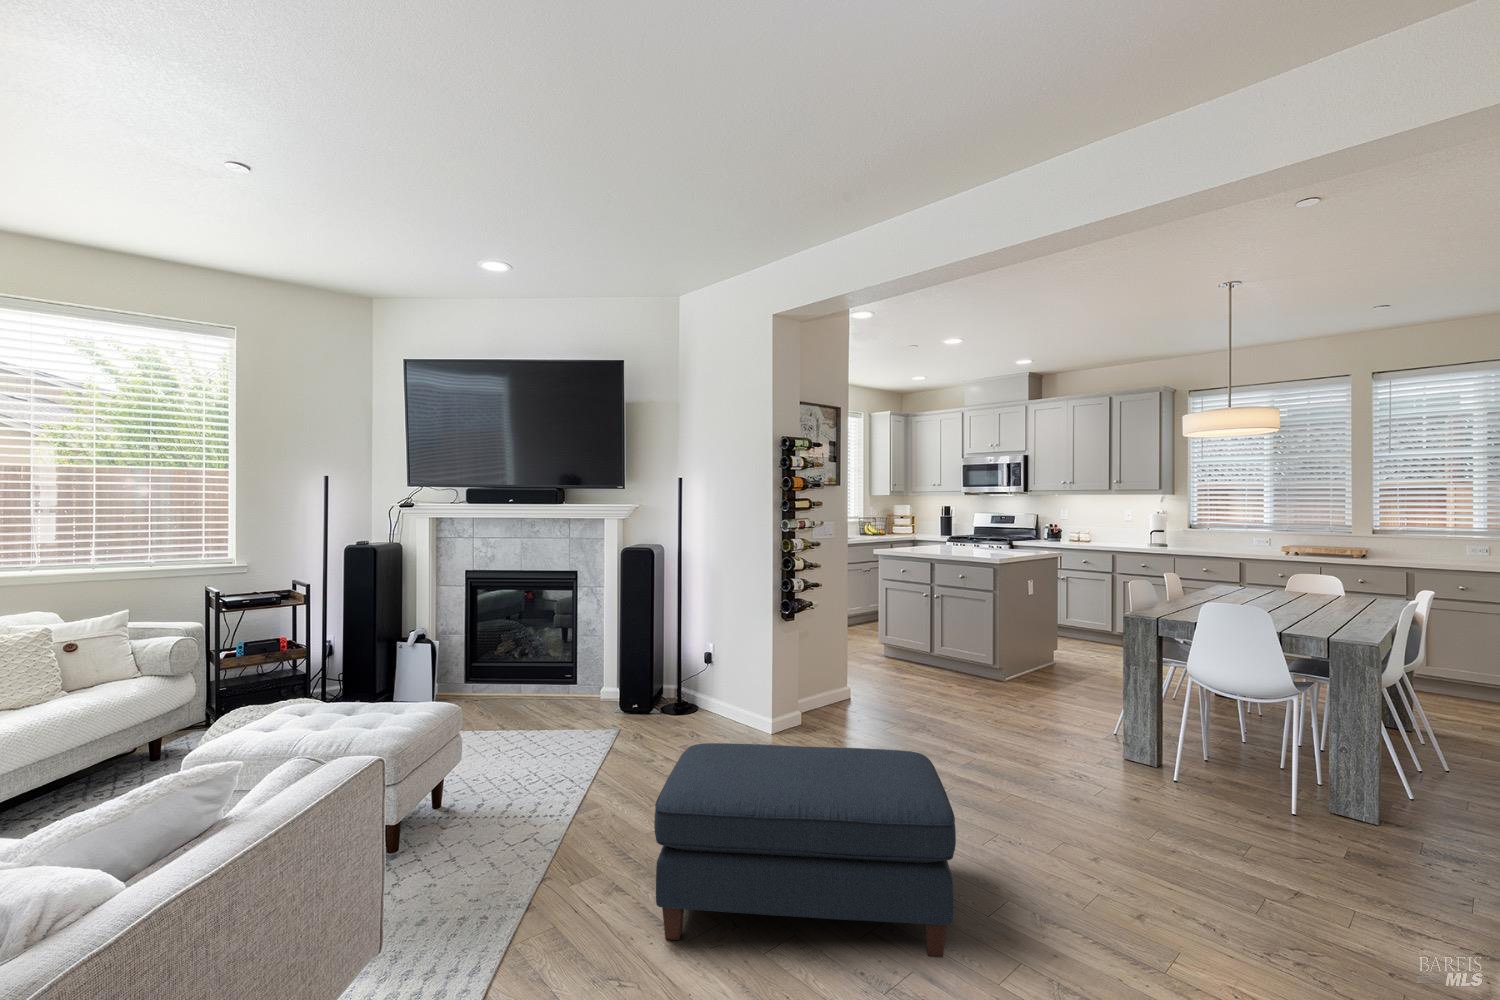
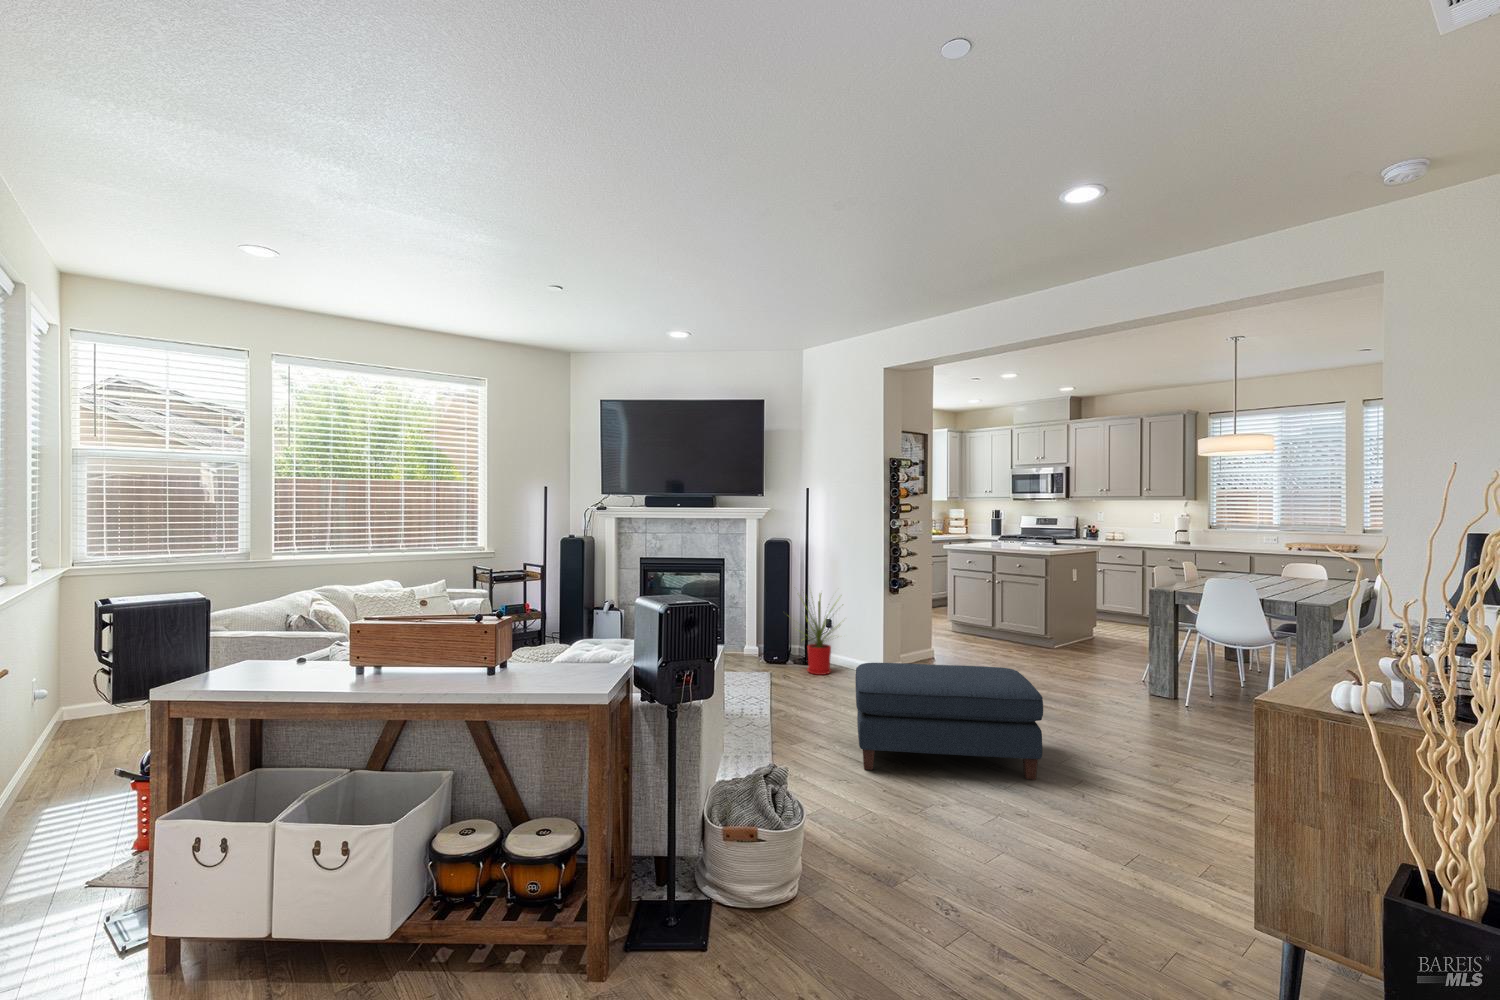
house plant: none [639,607,727,731] -> present [799,593,840,675]

